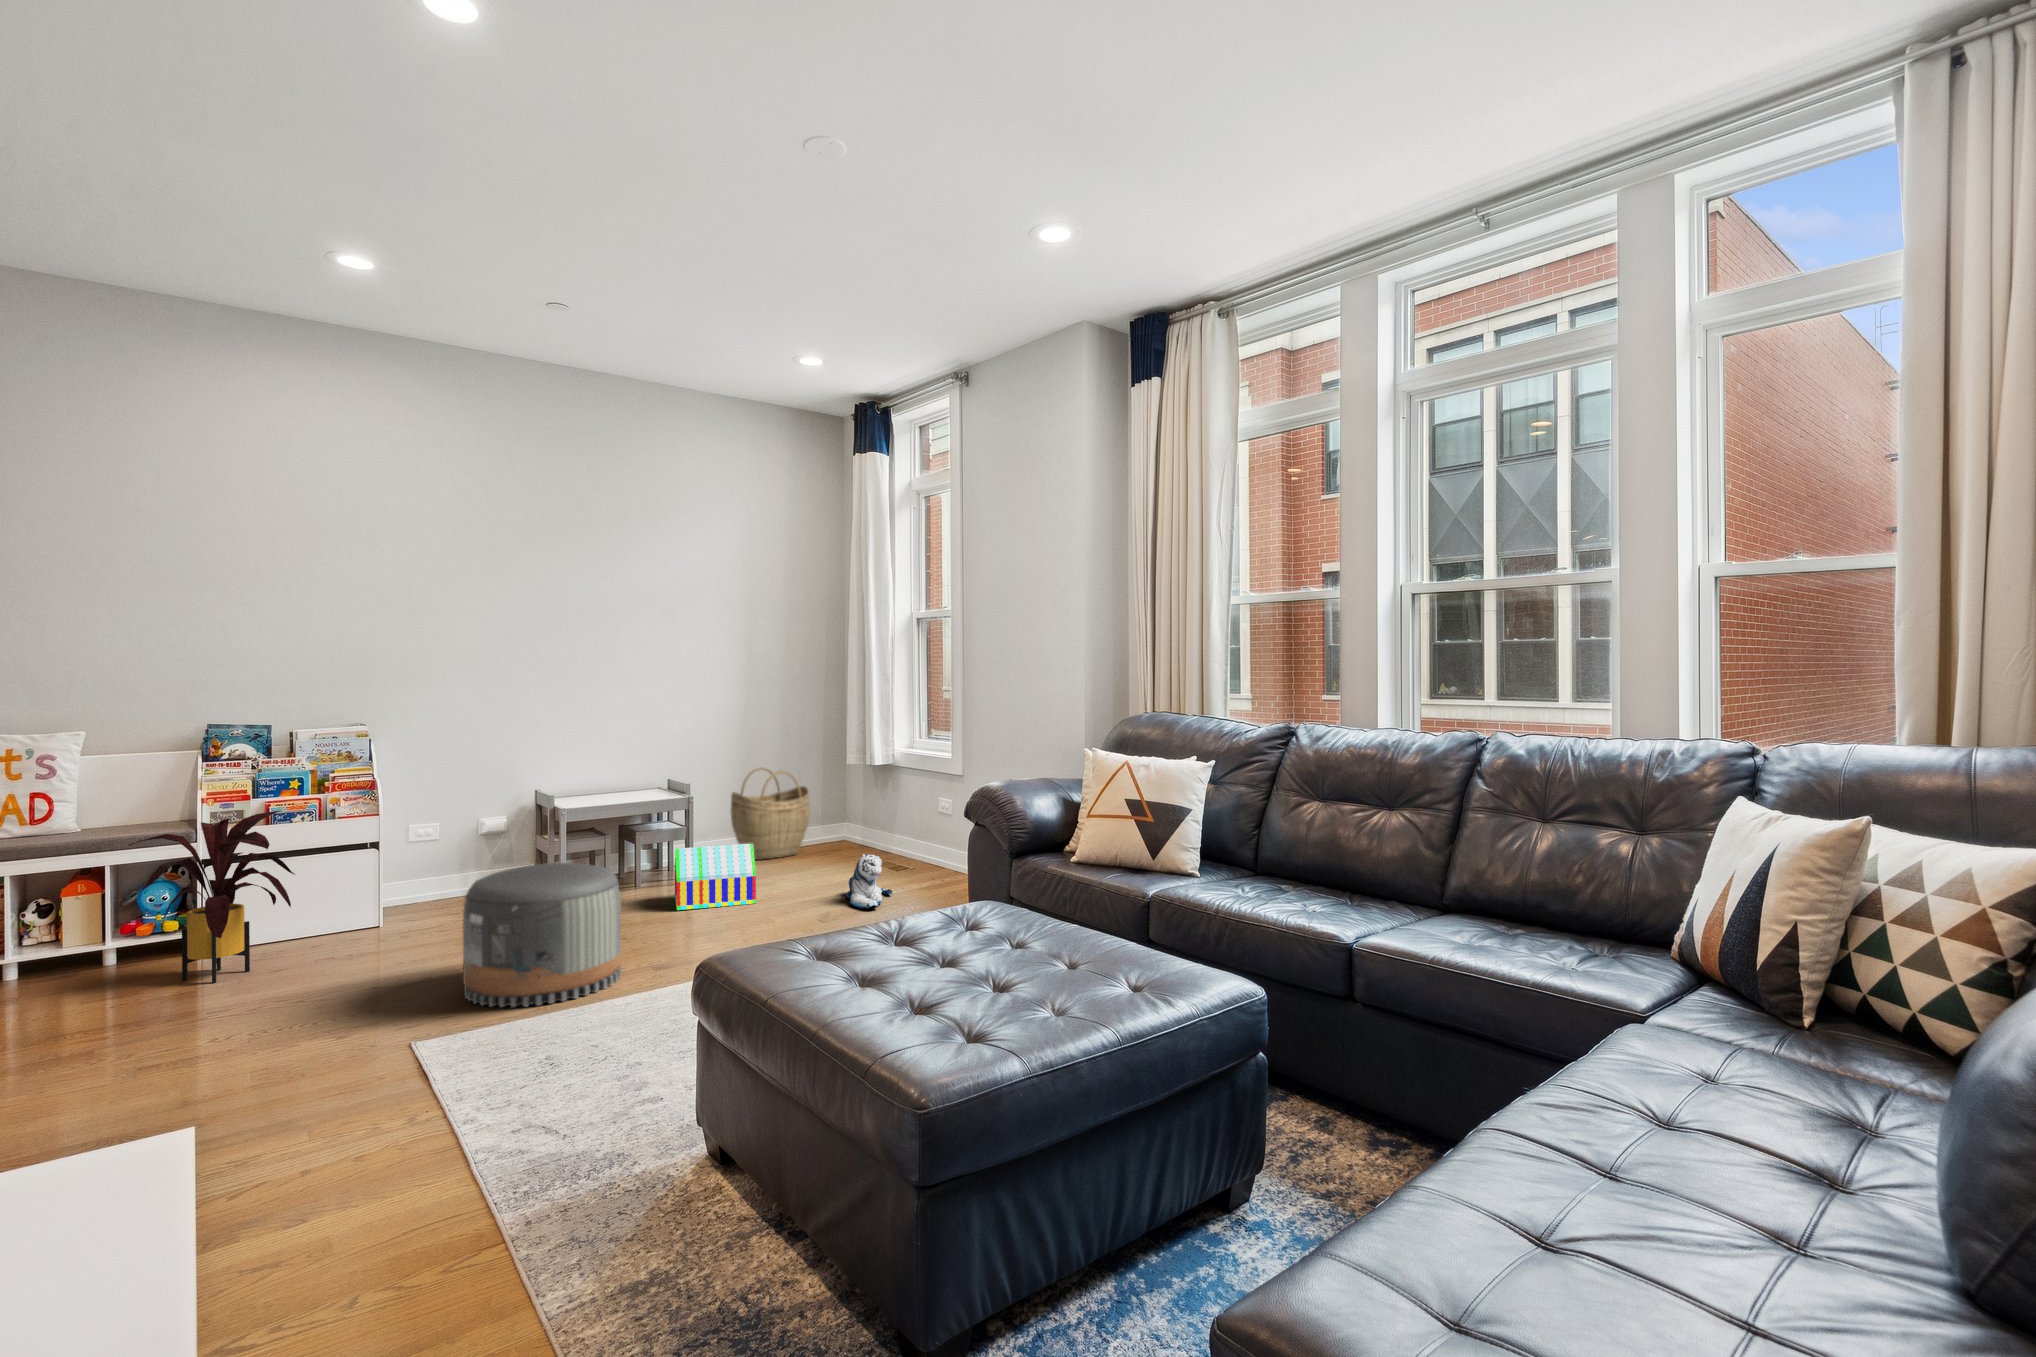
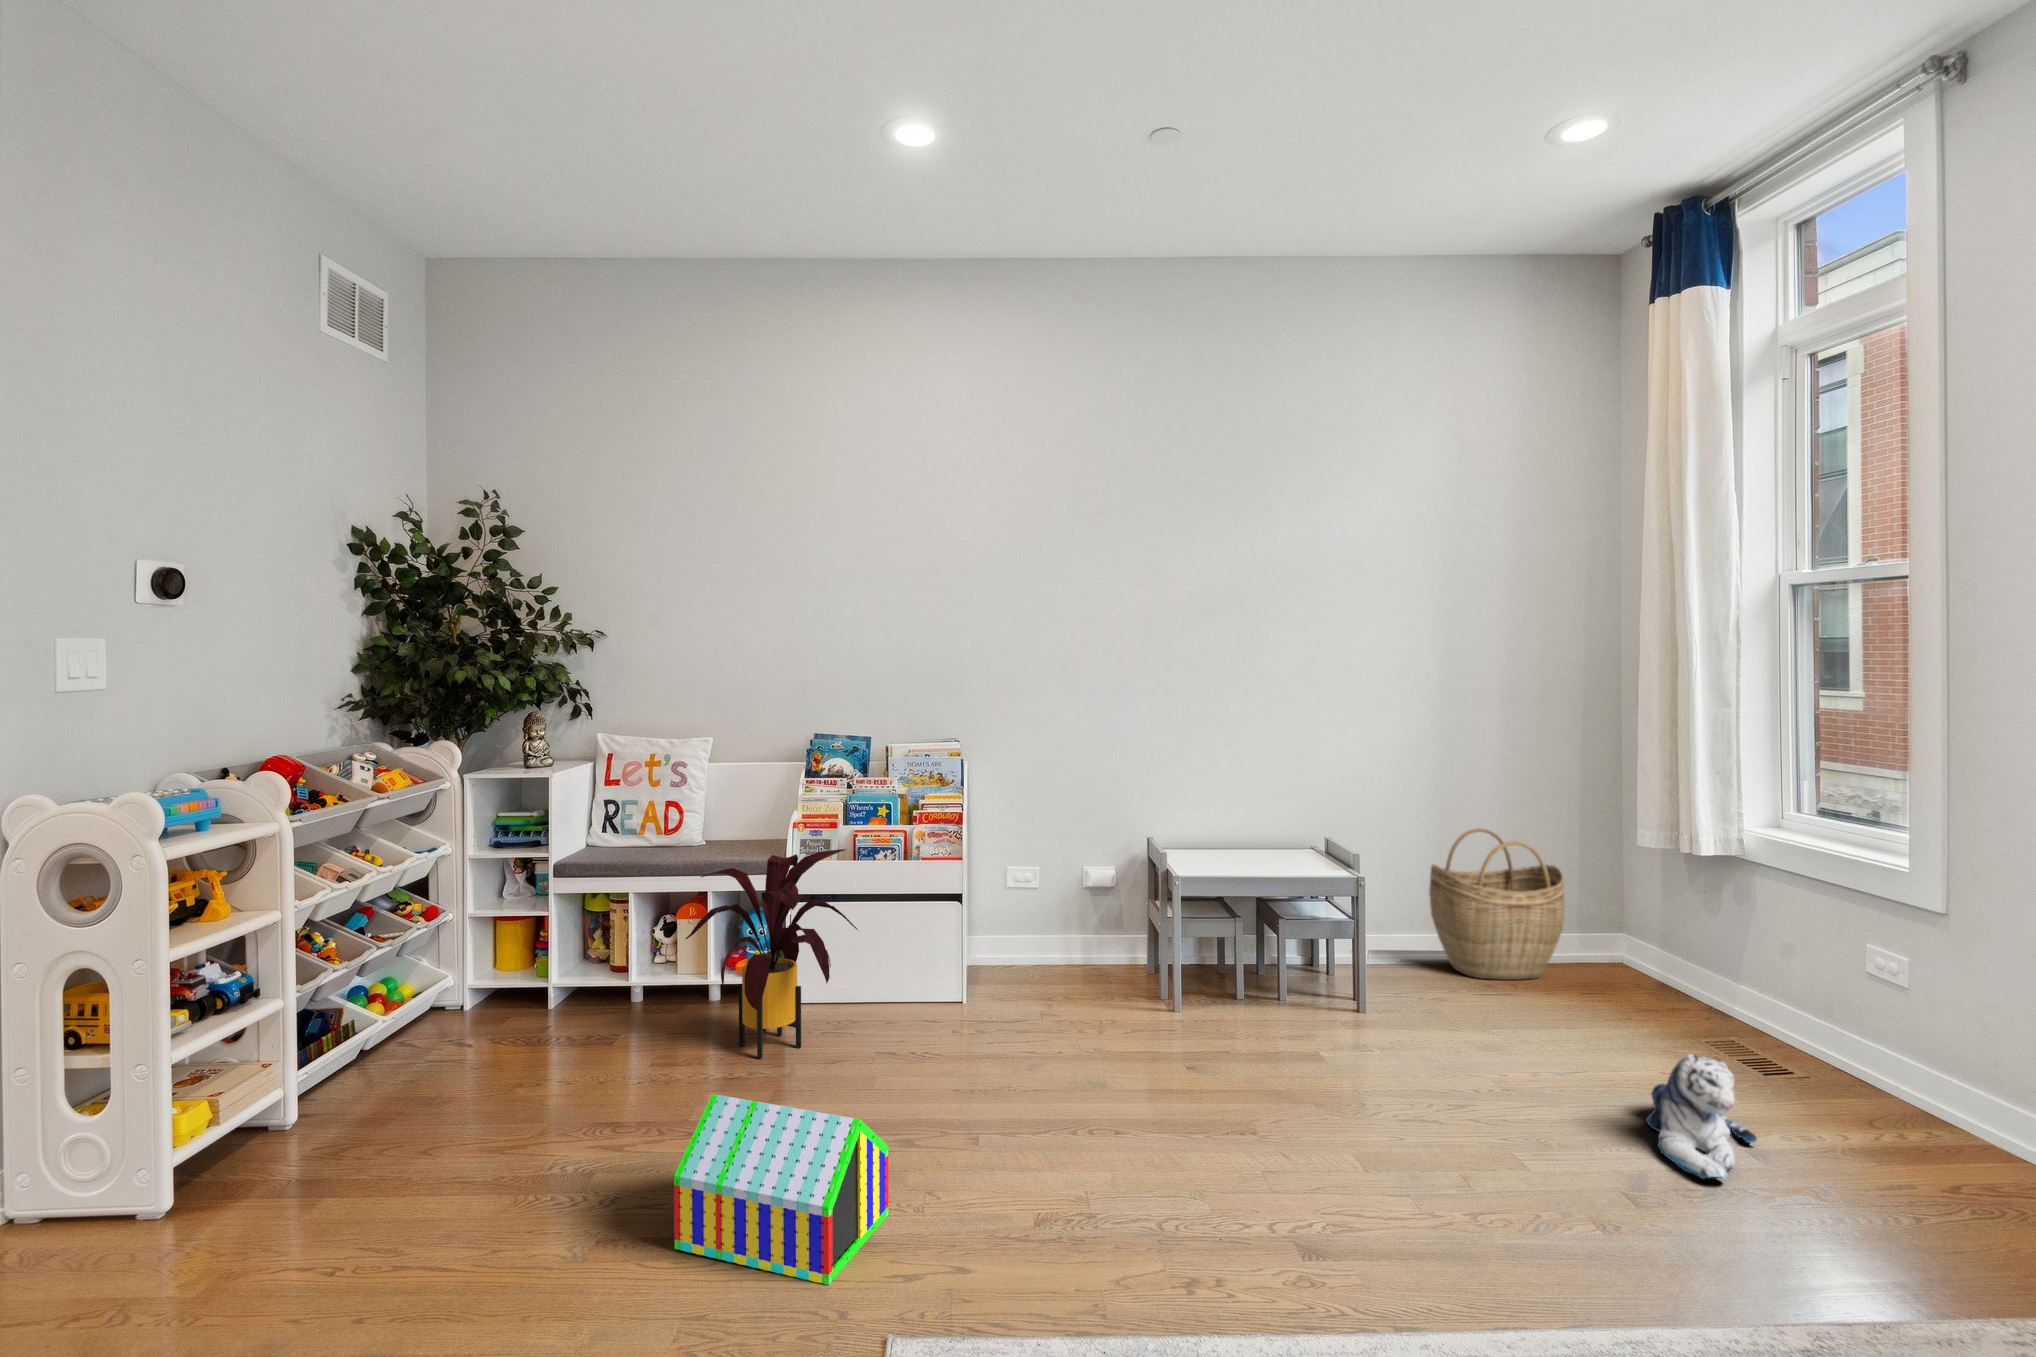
toy house: present [675,844,756,910] -> present [674,1094,889,1285]
pouf: present [463,863,621,1007] -> none [960,999,1200,1282]

